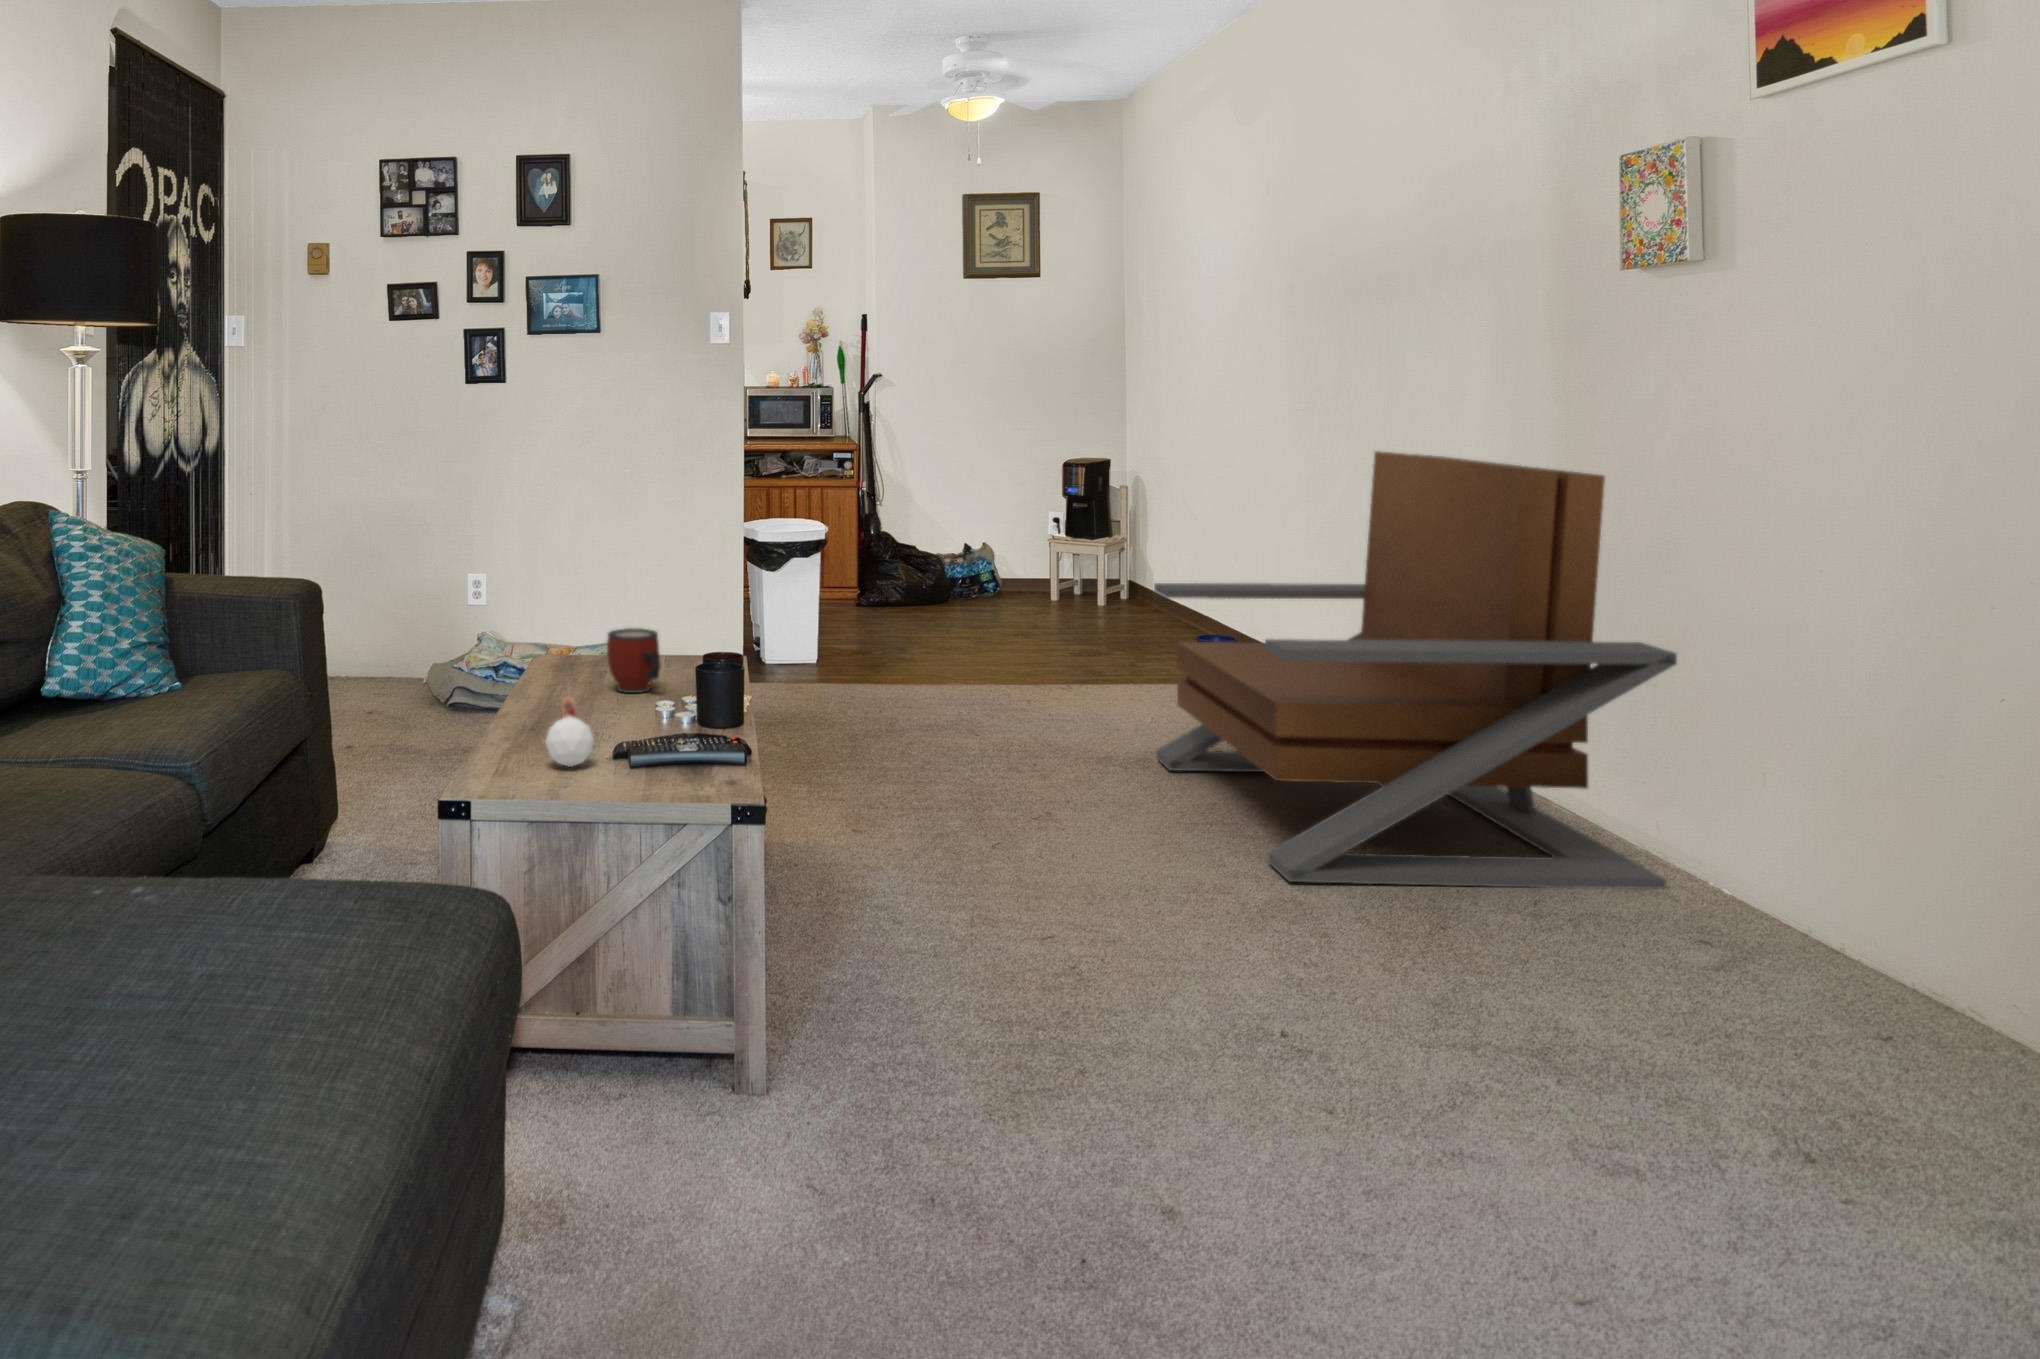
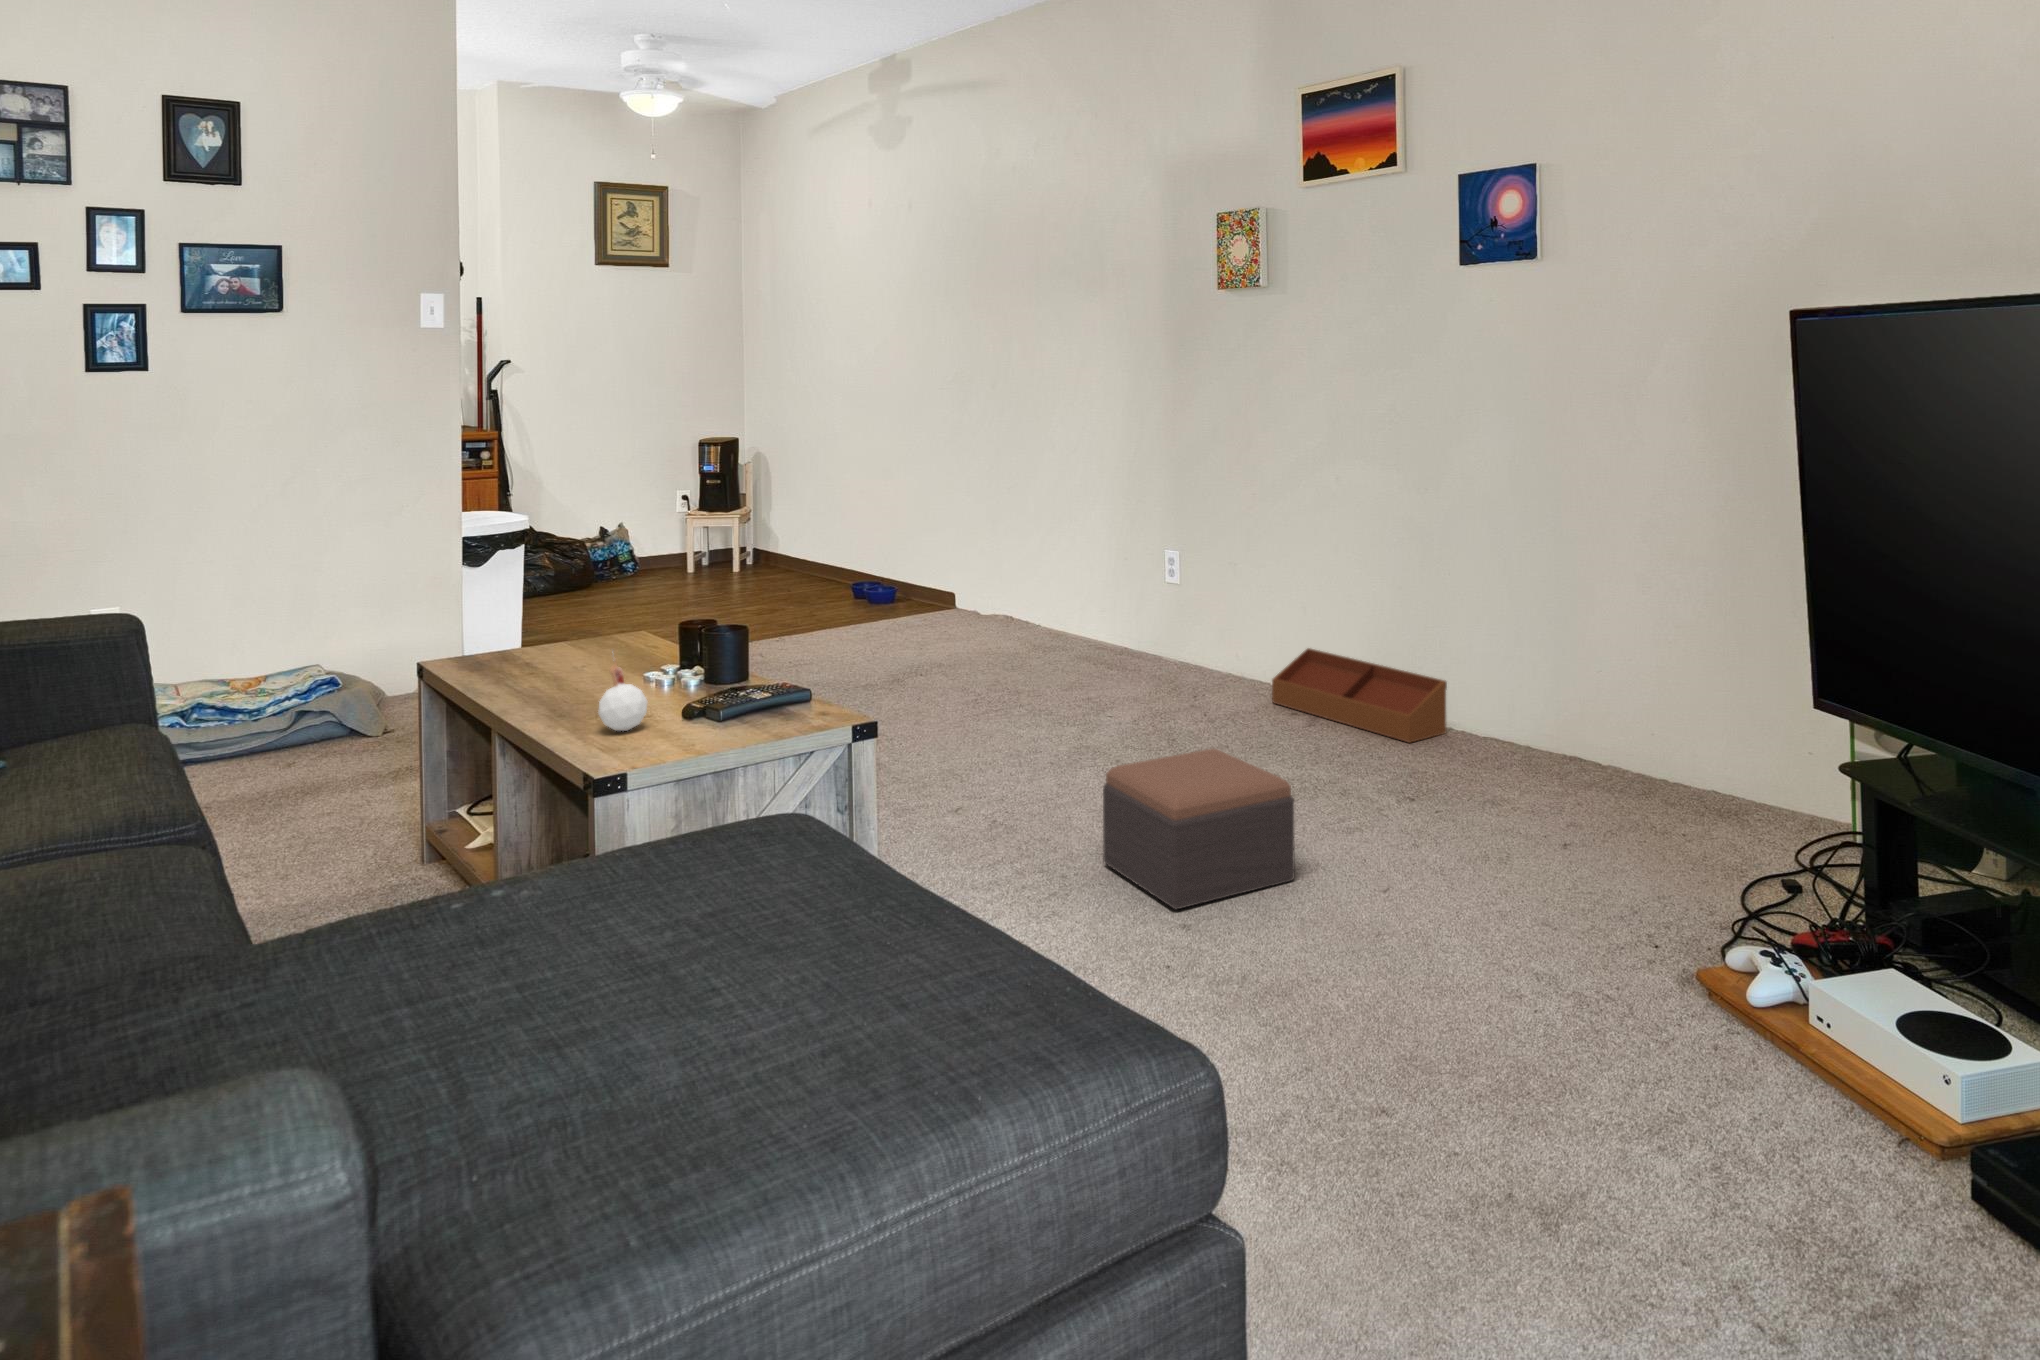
lounge chair: present [1154,451,1677,889] -> none [900,418,1260,737]
mug: present [607,628,661,693] -> none [538,609,606,673]
storage bin: none [1685,838,2030,1055] -> present [1272,648,1447,743]
footstool: none [1179,949,1465,1218] -> present [1103,749,1295,910]

